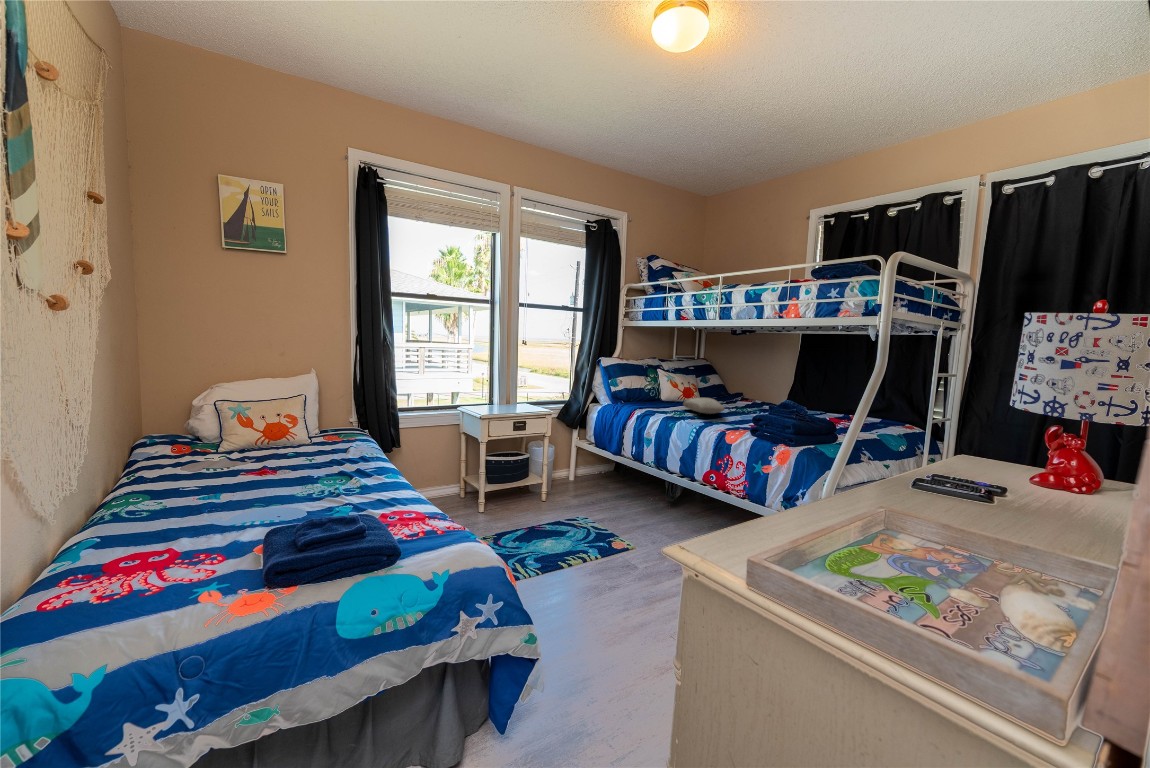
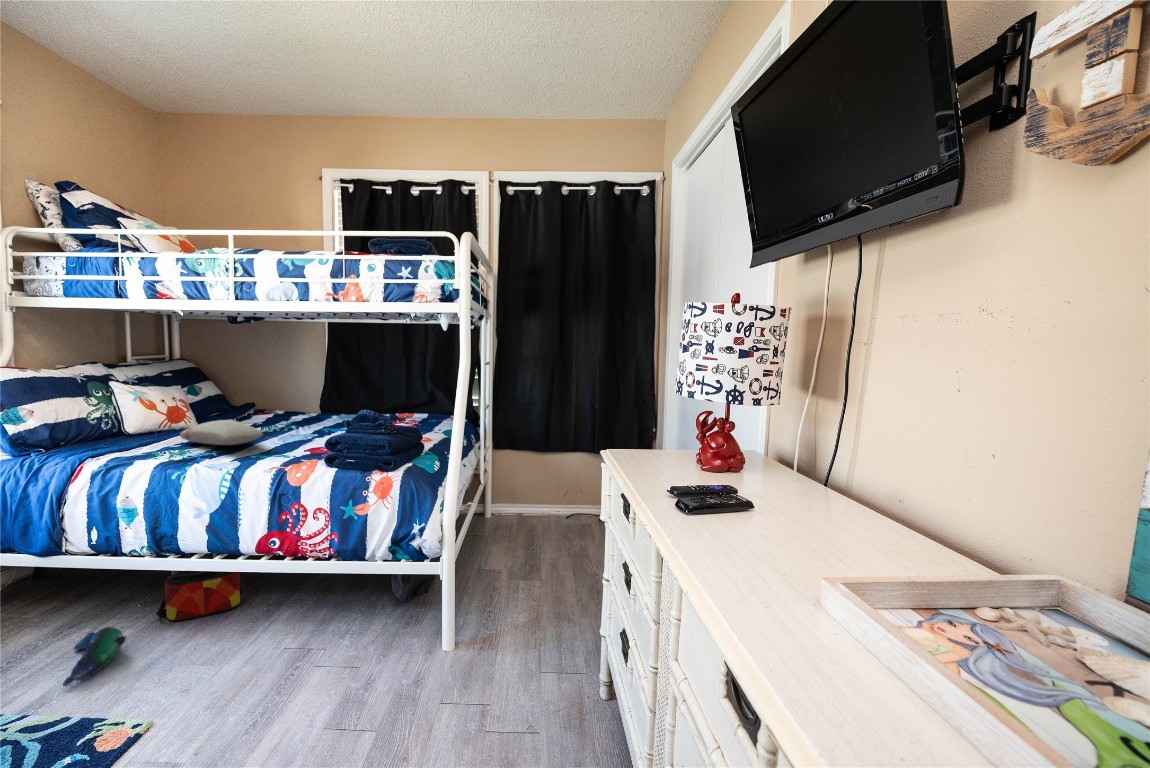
bag: none [656,485,703,518] -> present [156,570,245,622]
plush toy: none [609,501,638,521] -> present [63,627,126,686]

